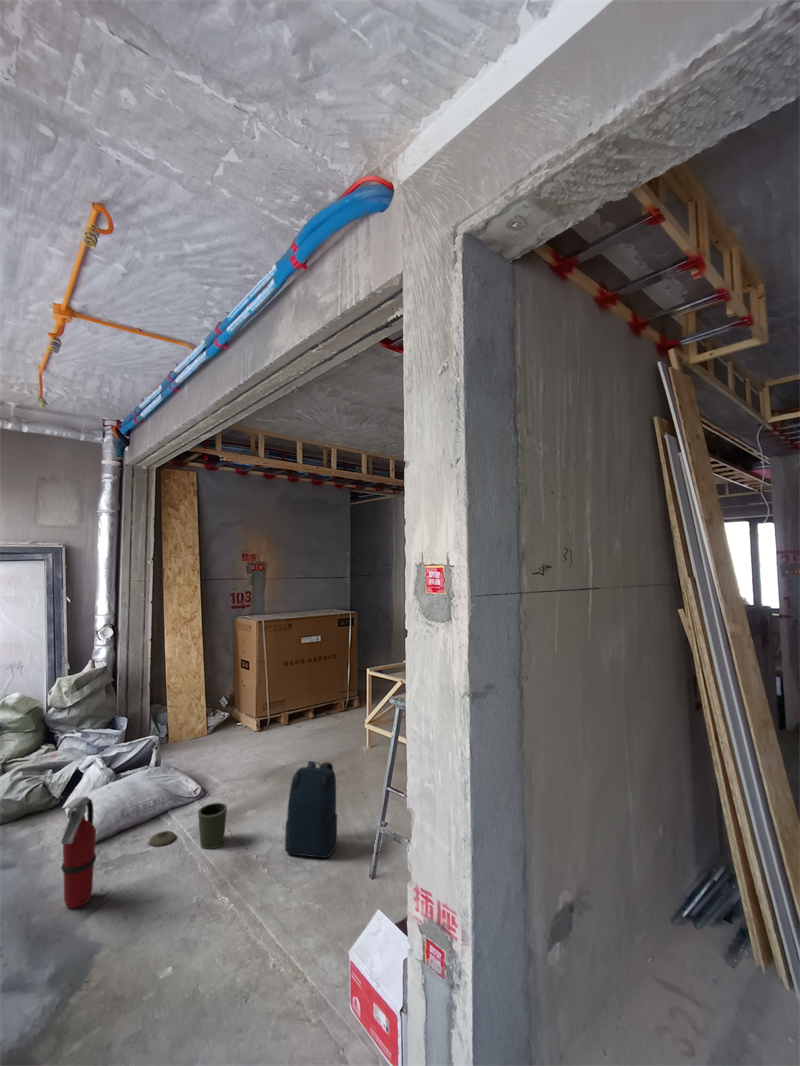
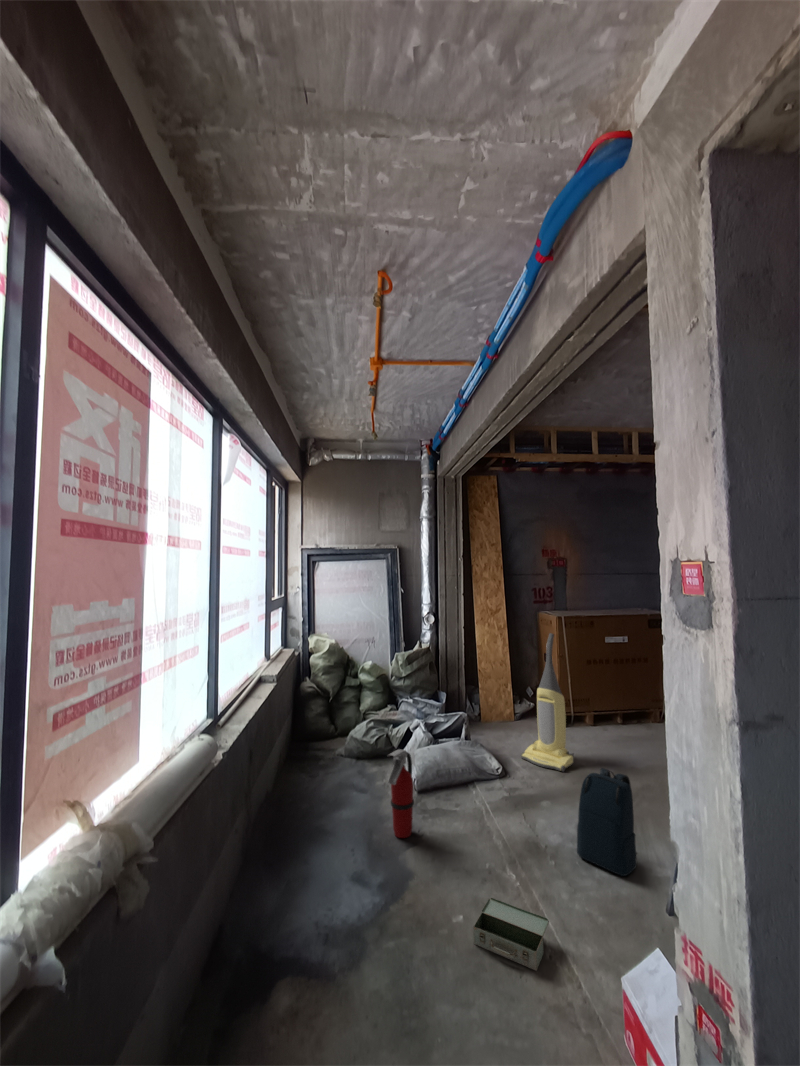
vacuum cleaner: none [218,637,272,775] -> present [521,633,574,772]
trash can: present [149,803,227,849] -> none [457,785,521,828]
toolbox: none [186,927,267,992] -> present [473,898,549,971]

